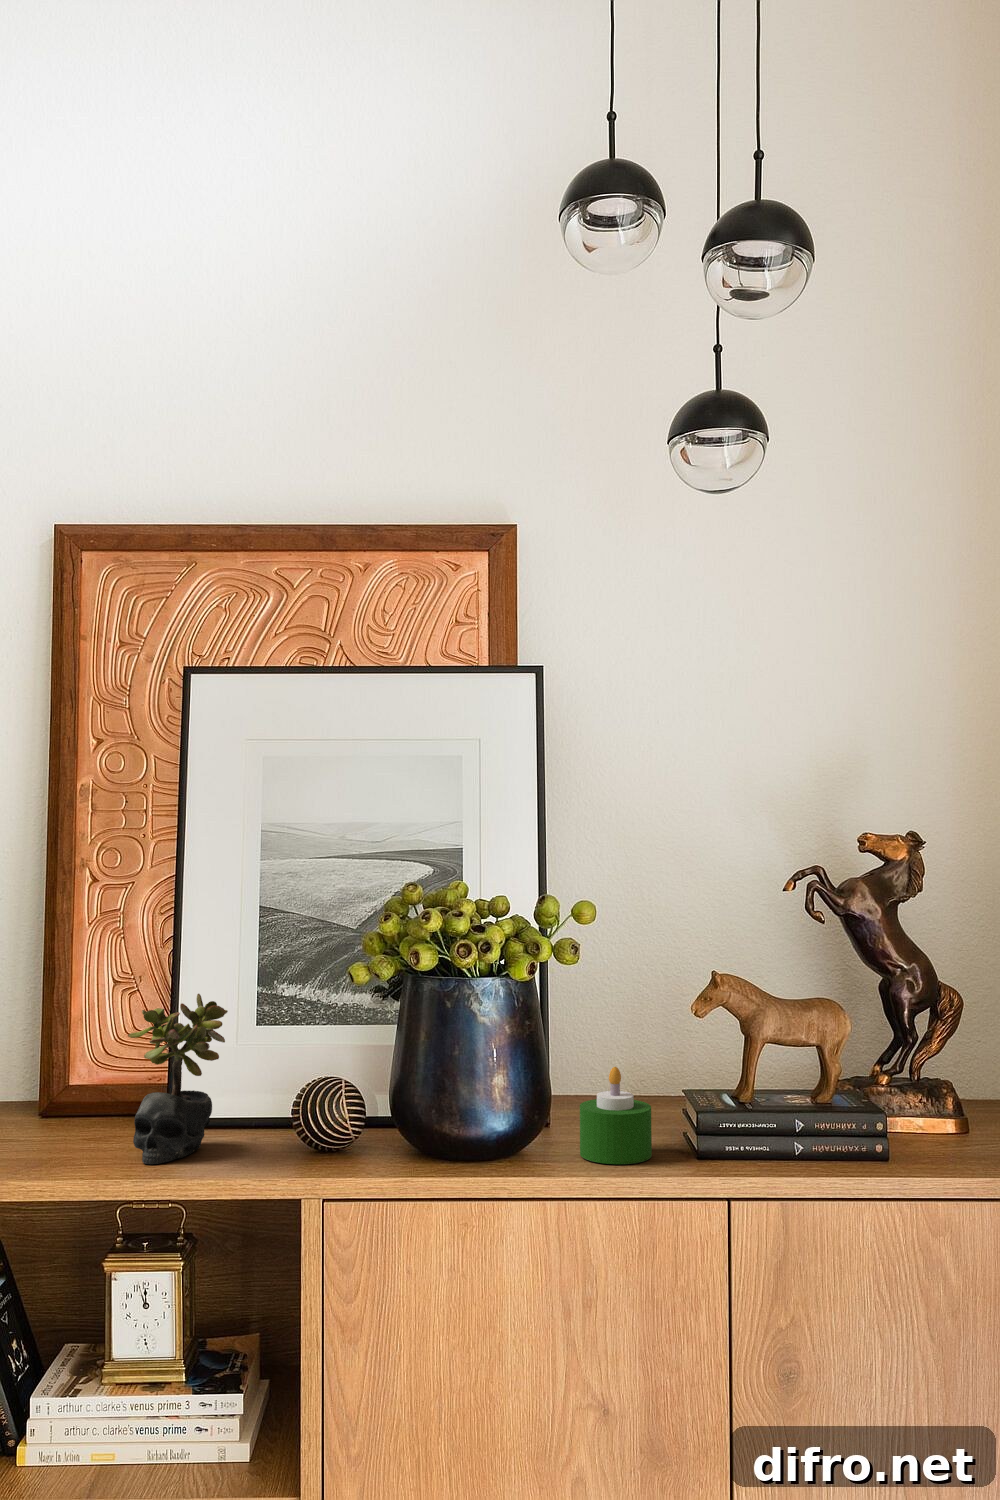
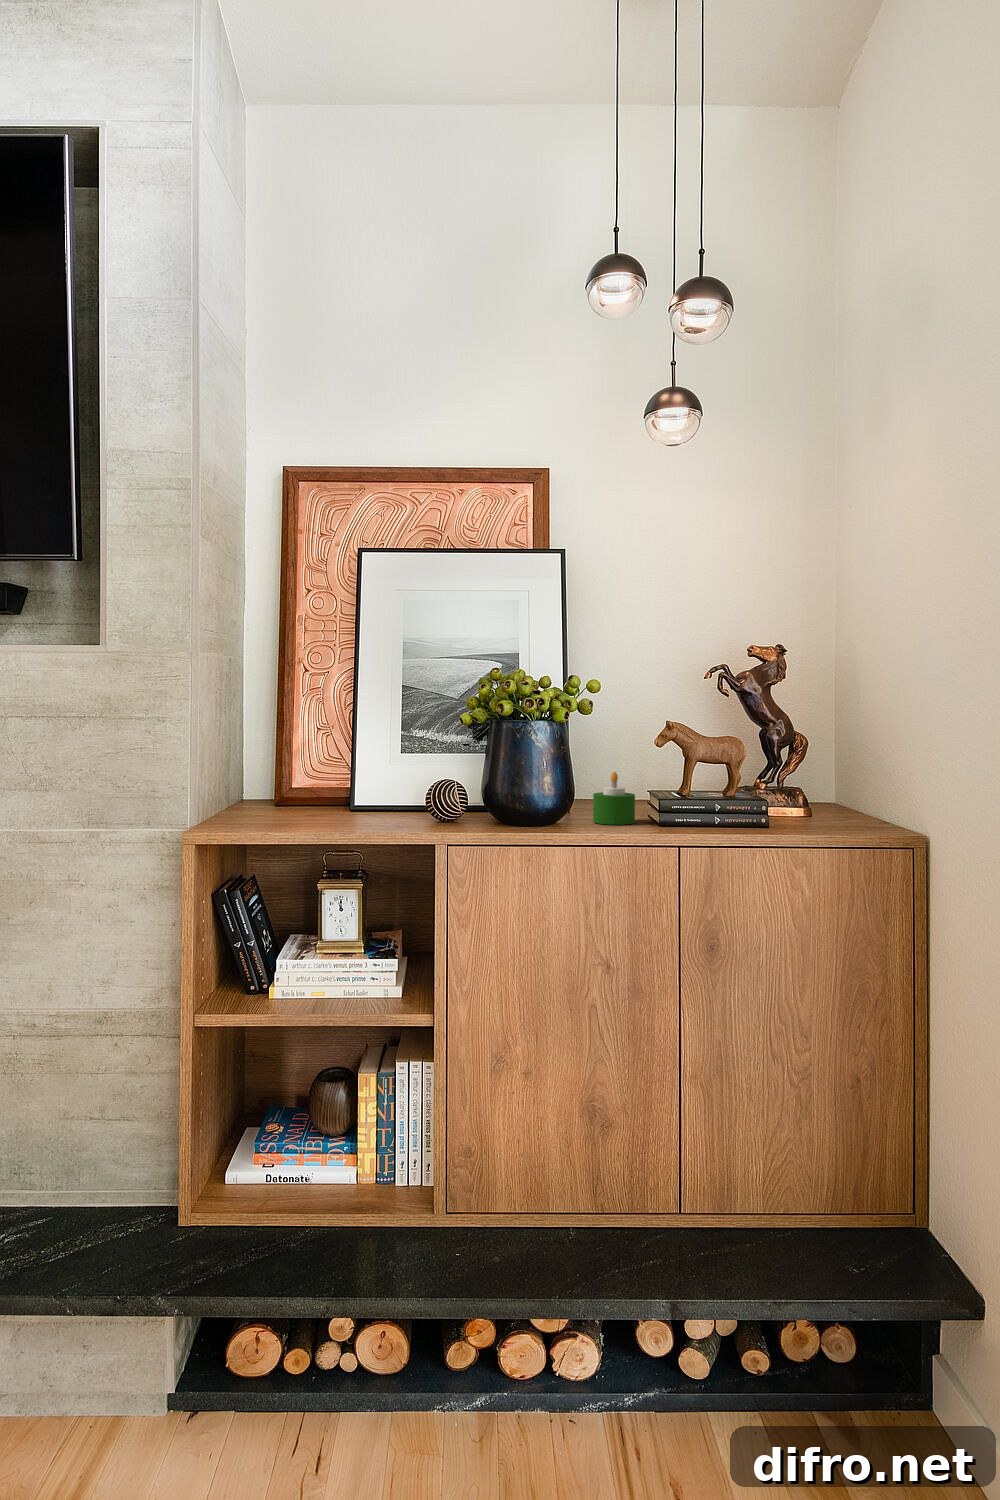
succulent plant: present [128,994,228,1164] -> none [327,733,384,826]

